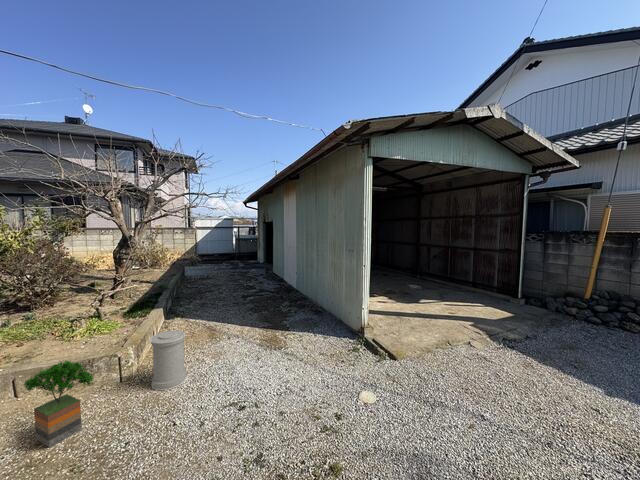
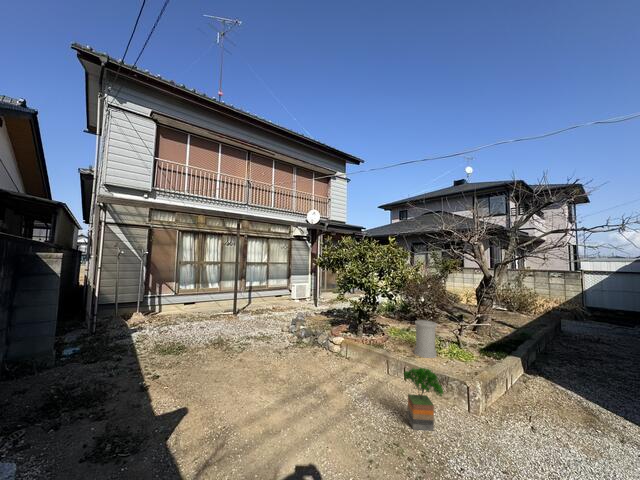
trash can: present [150,330,187,390] -> present [415,320,437,358]

